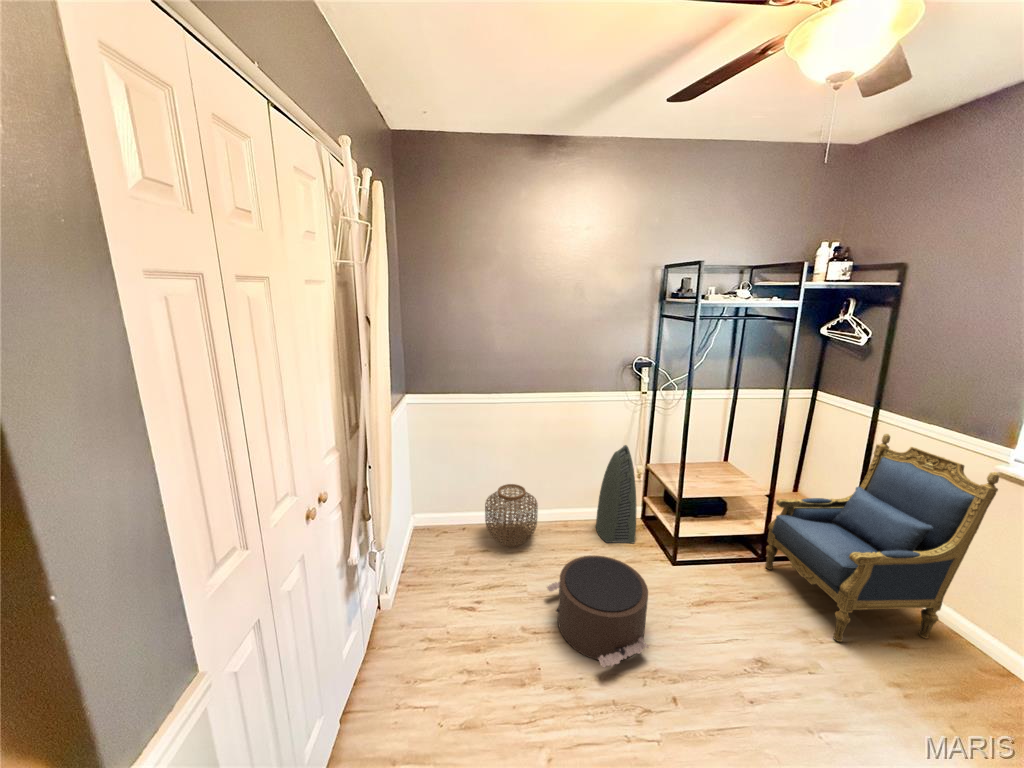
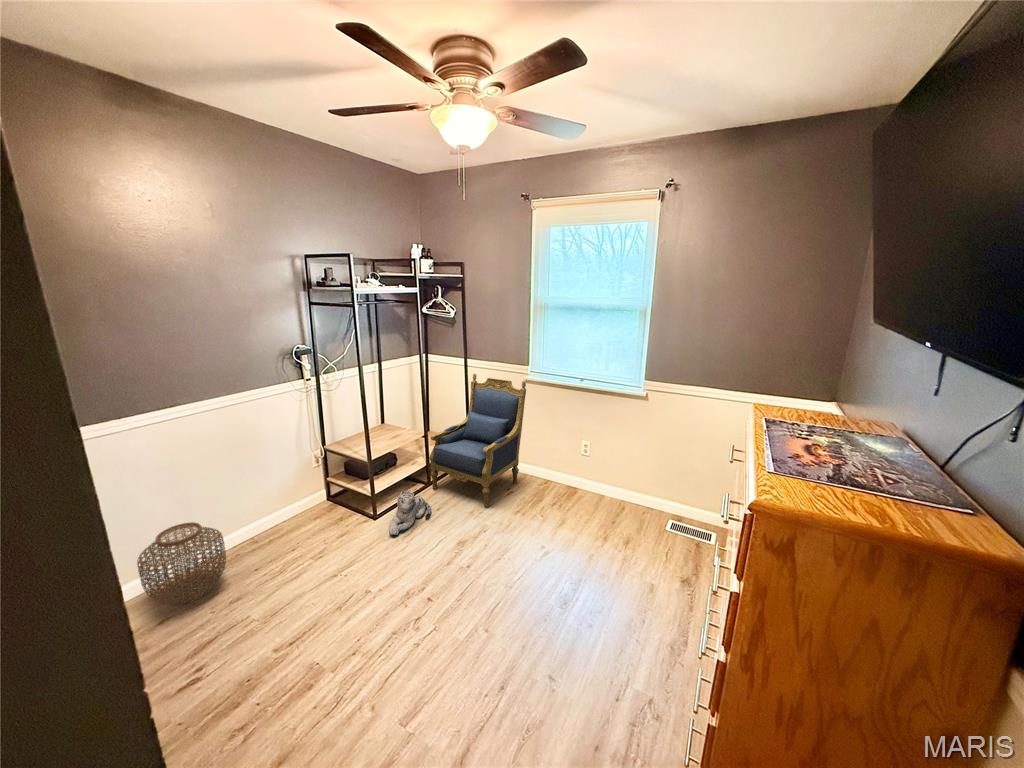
air purifier: present [596,445,636,543] -> none [286,434,335,535]
plush toy: none [677,550,747,600] -> present [389,491,432,535]
pouf: present [547,555,649,667] -> none [279,532,397,627]

